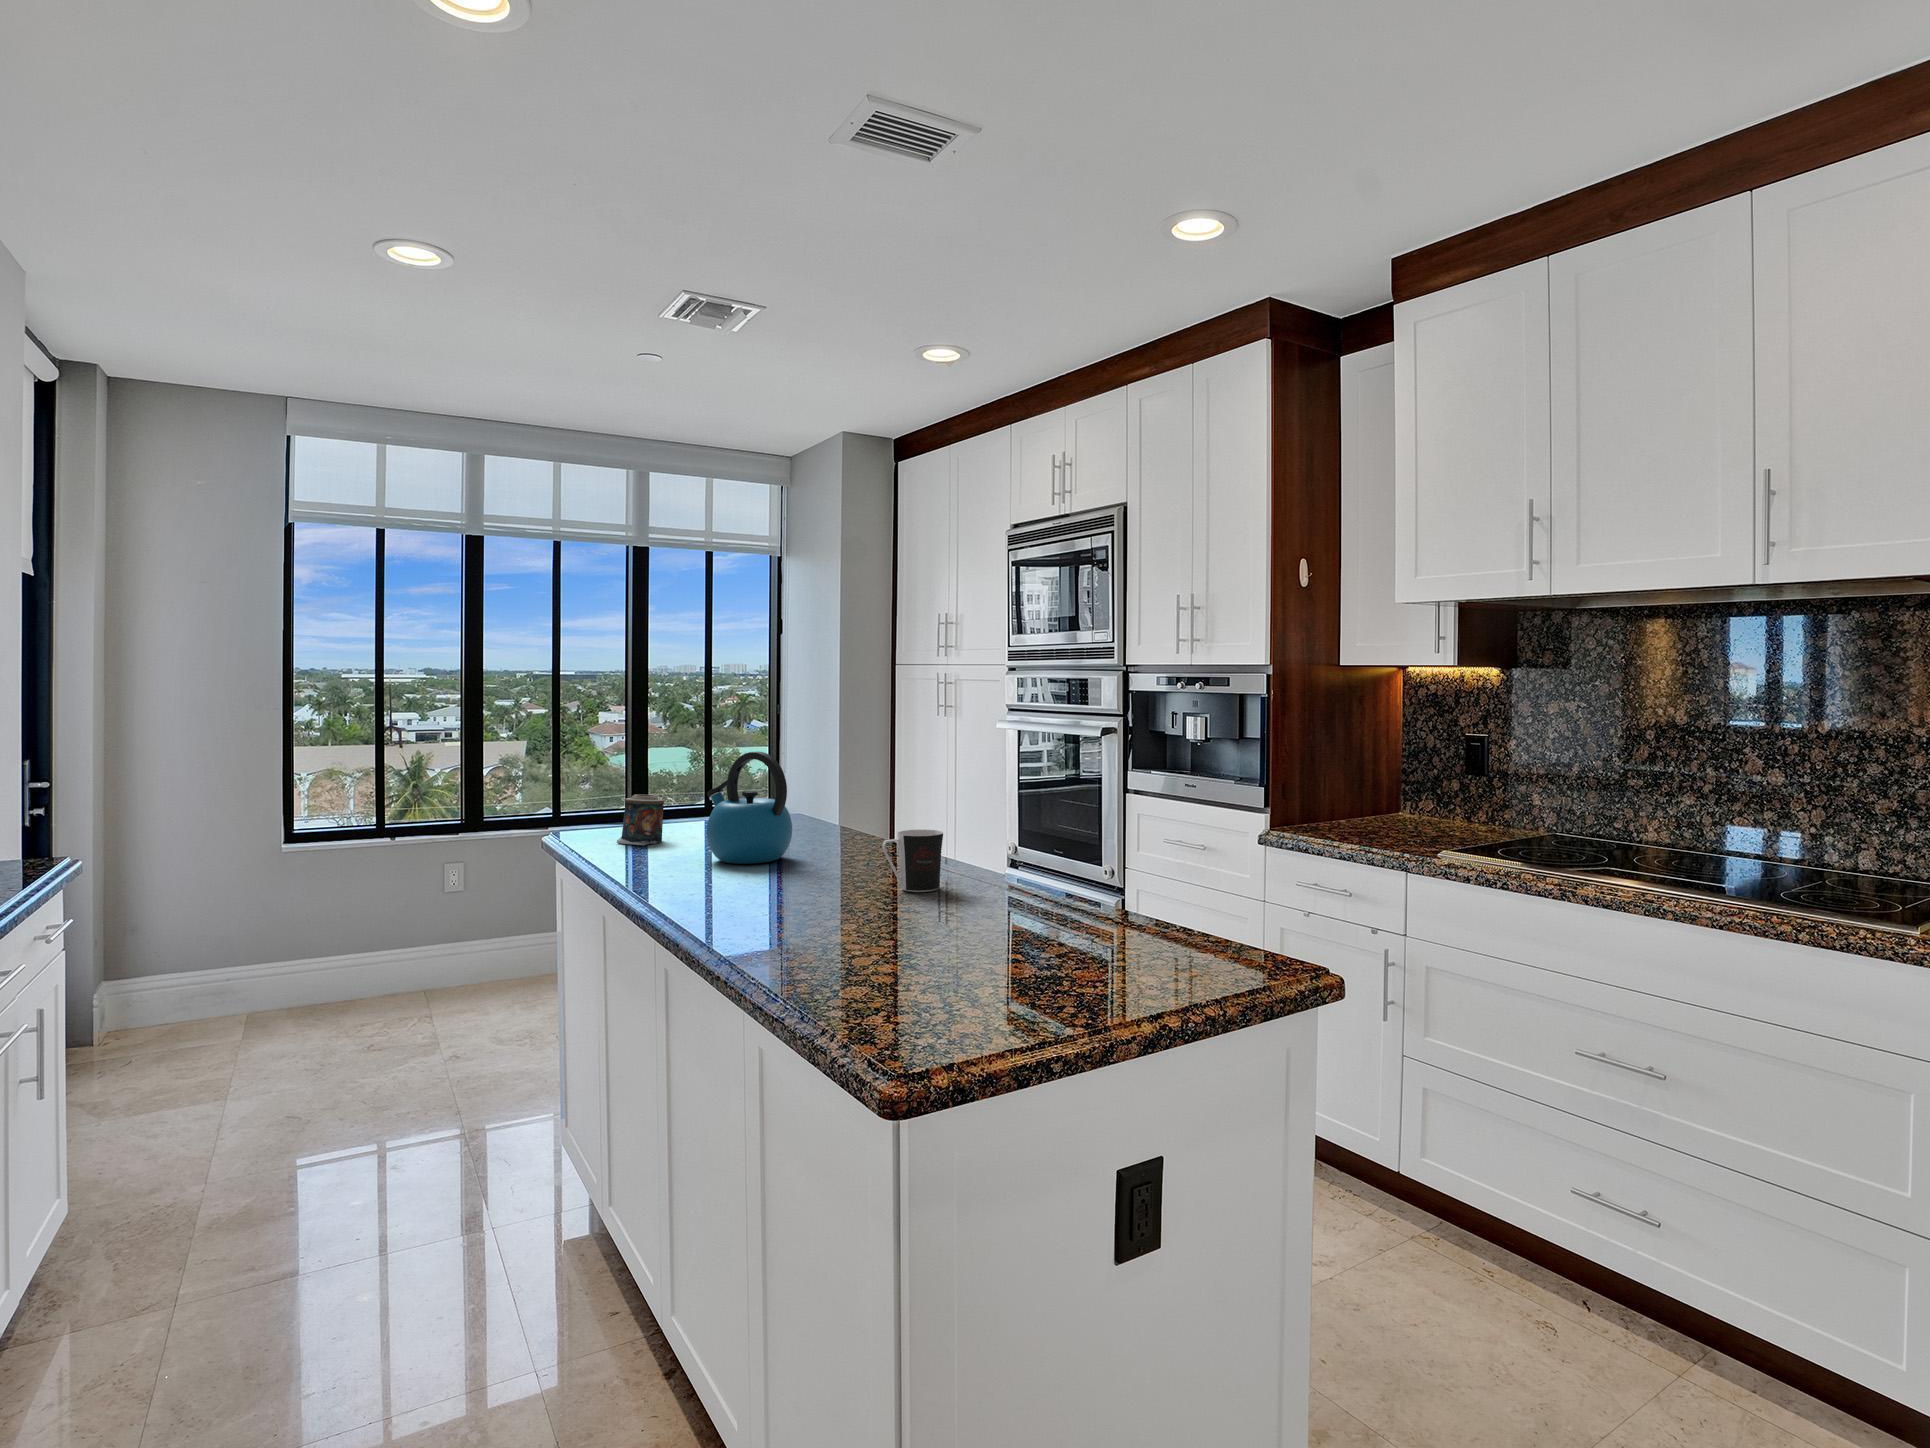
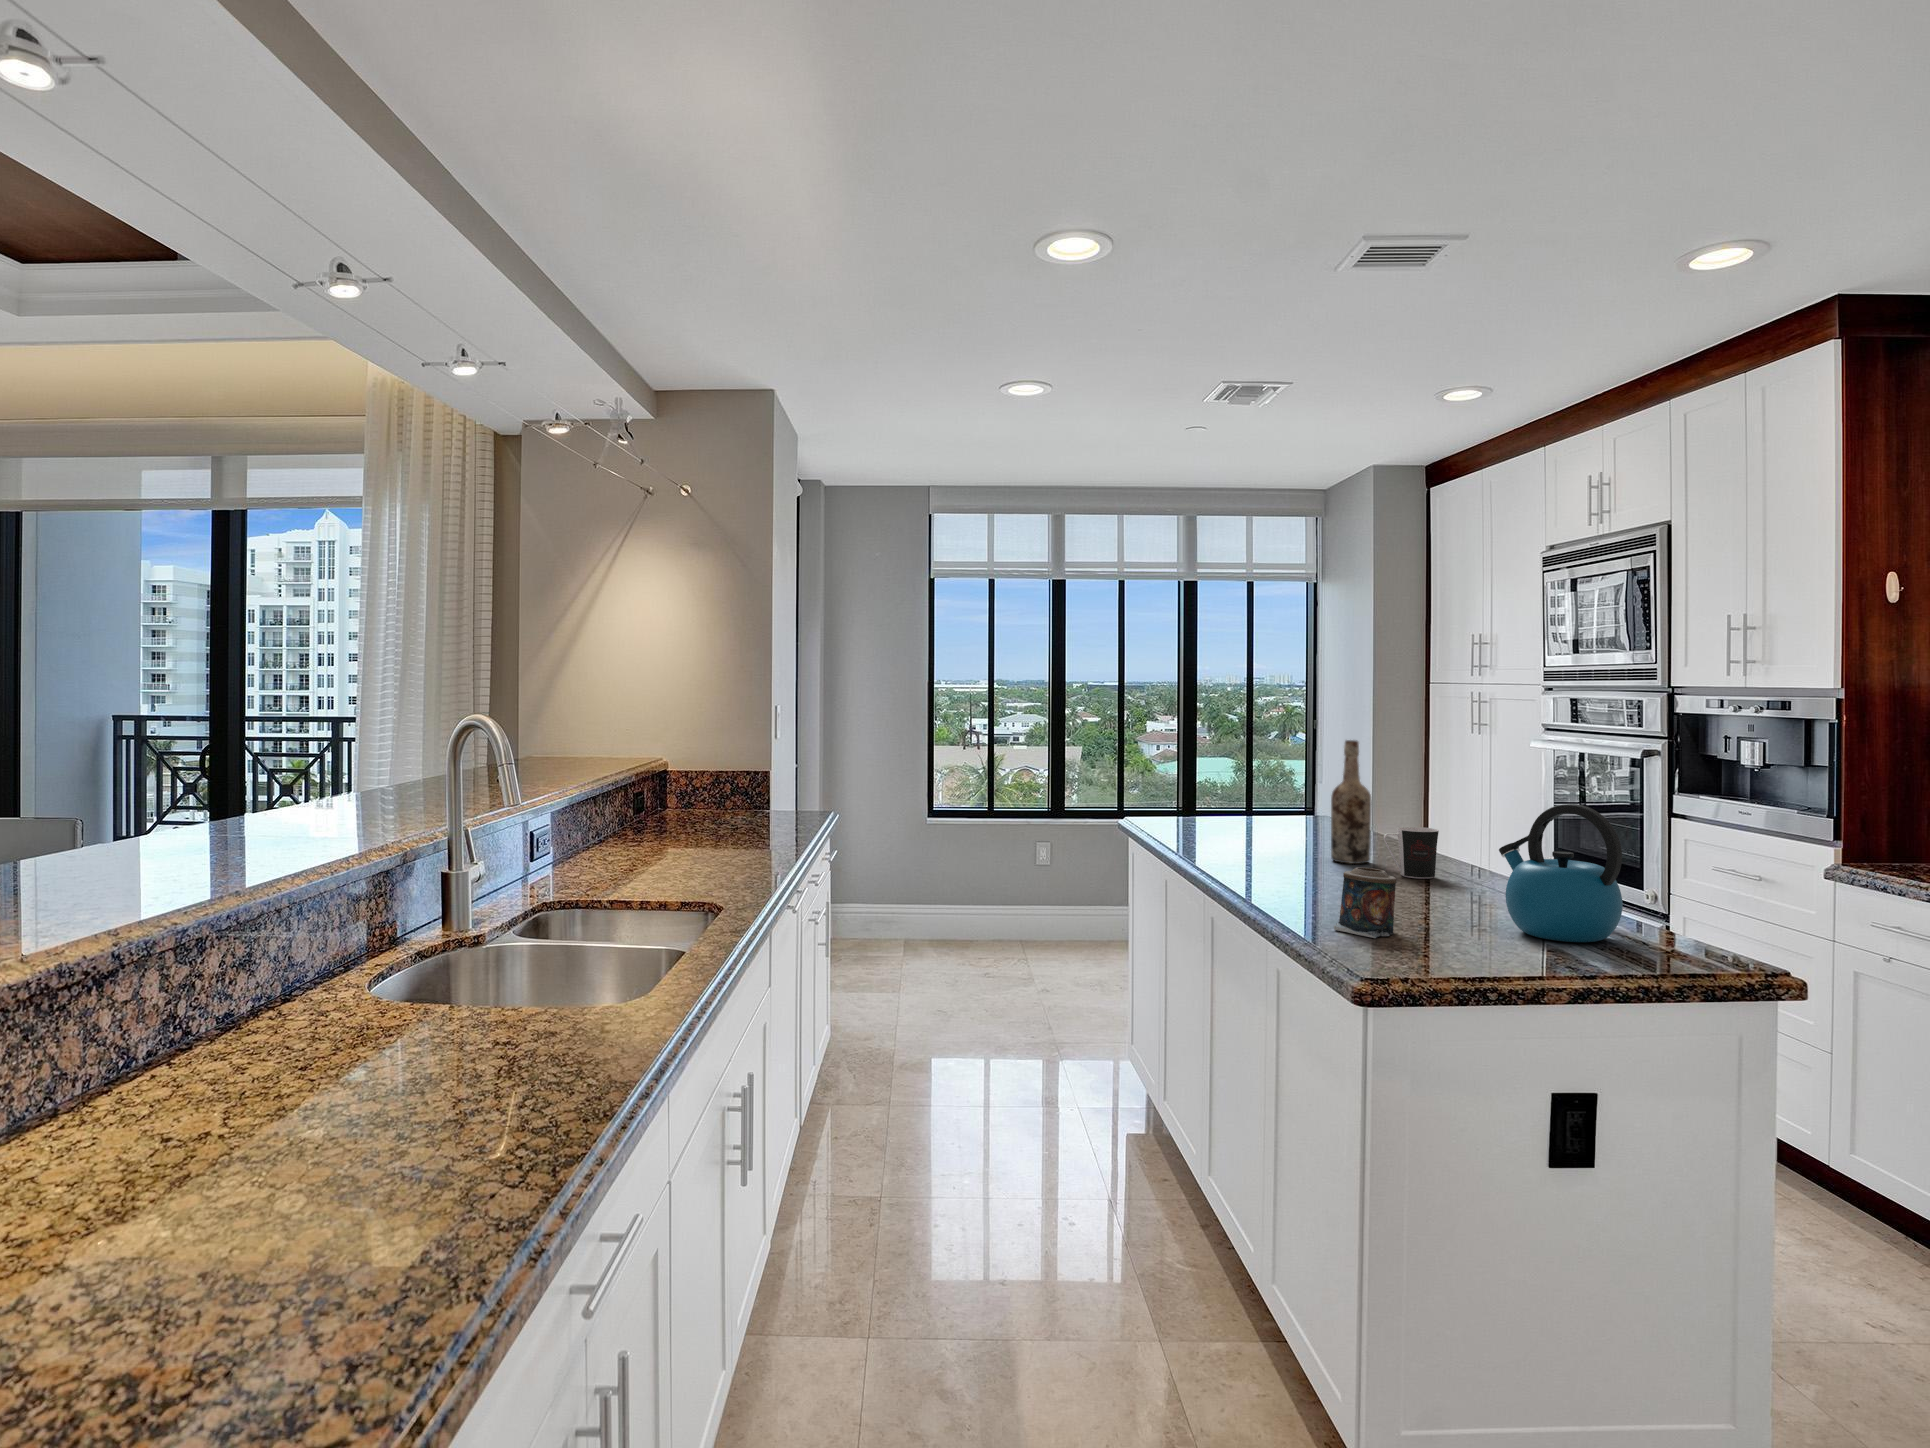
wine bottle: none [818,728,865,879] -> present [1331,740,1372,864]
kettle: present [707,752,792,864] -> present [1499,804,1623,942]
candle: present [617,794,664,845] -> present [1334,867,1396,938]

